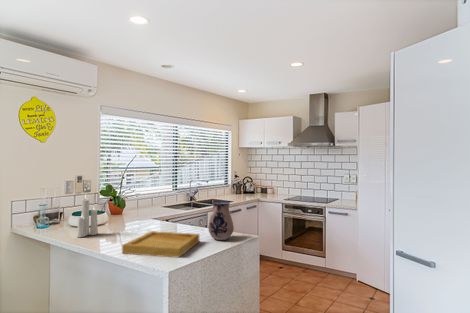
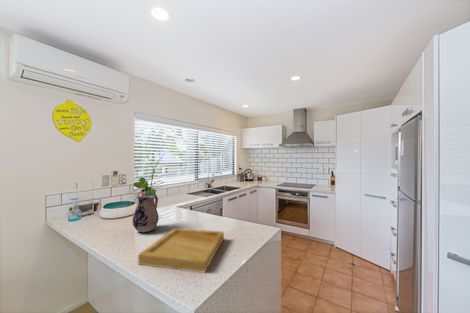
candle: present [77,198,98,237] -> none [100,187,124,234]
ceramic pitcher: present [209,202,234,240] -> present [133,195,159,232]

